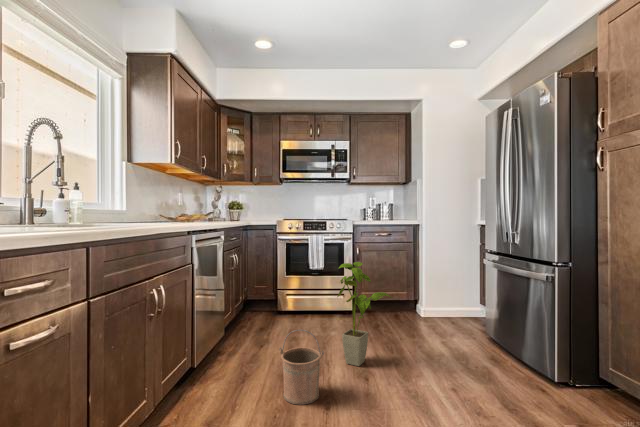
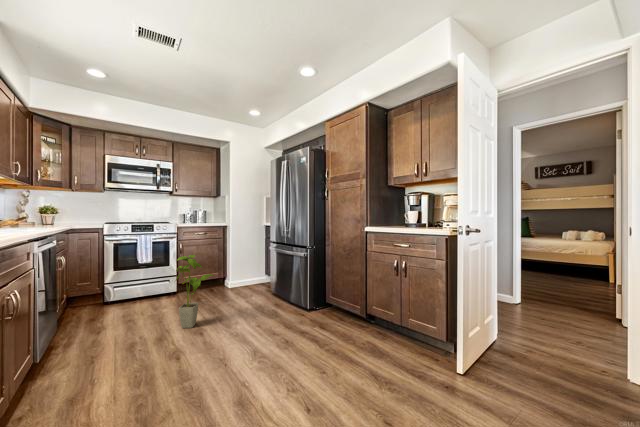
bucket: present [279,330,324,405] -> none [132,307,171,361]

